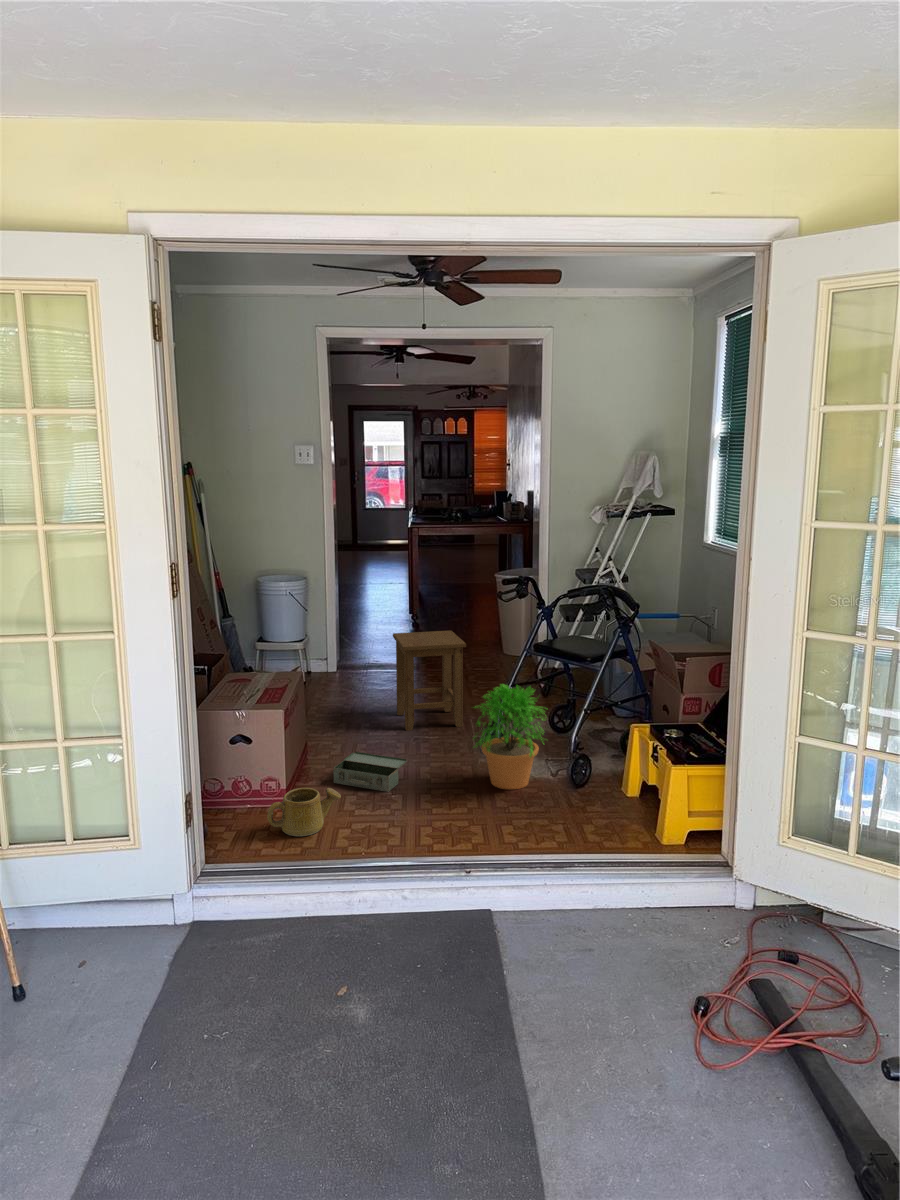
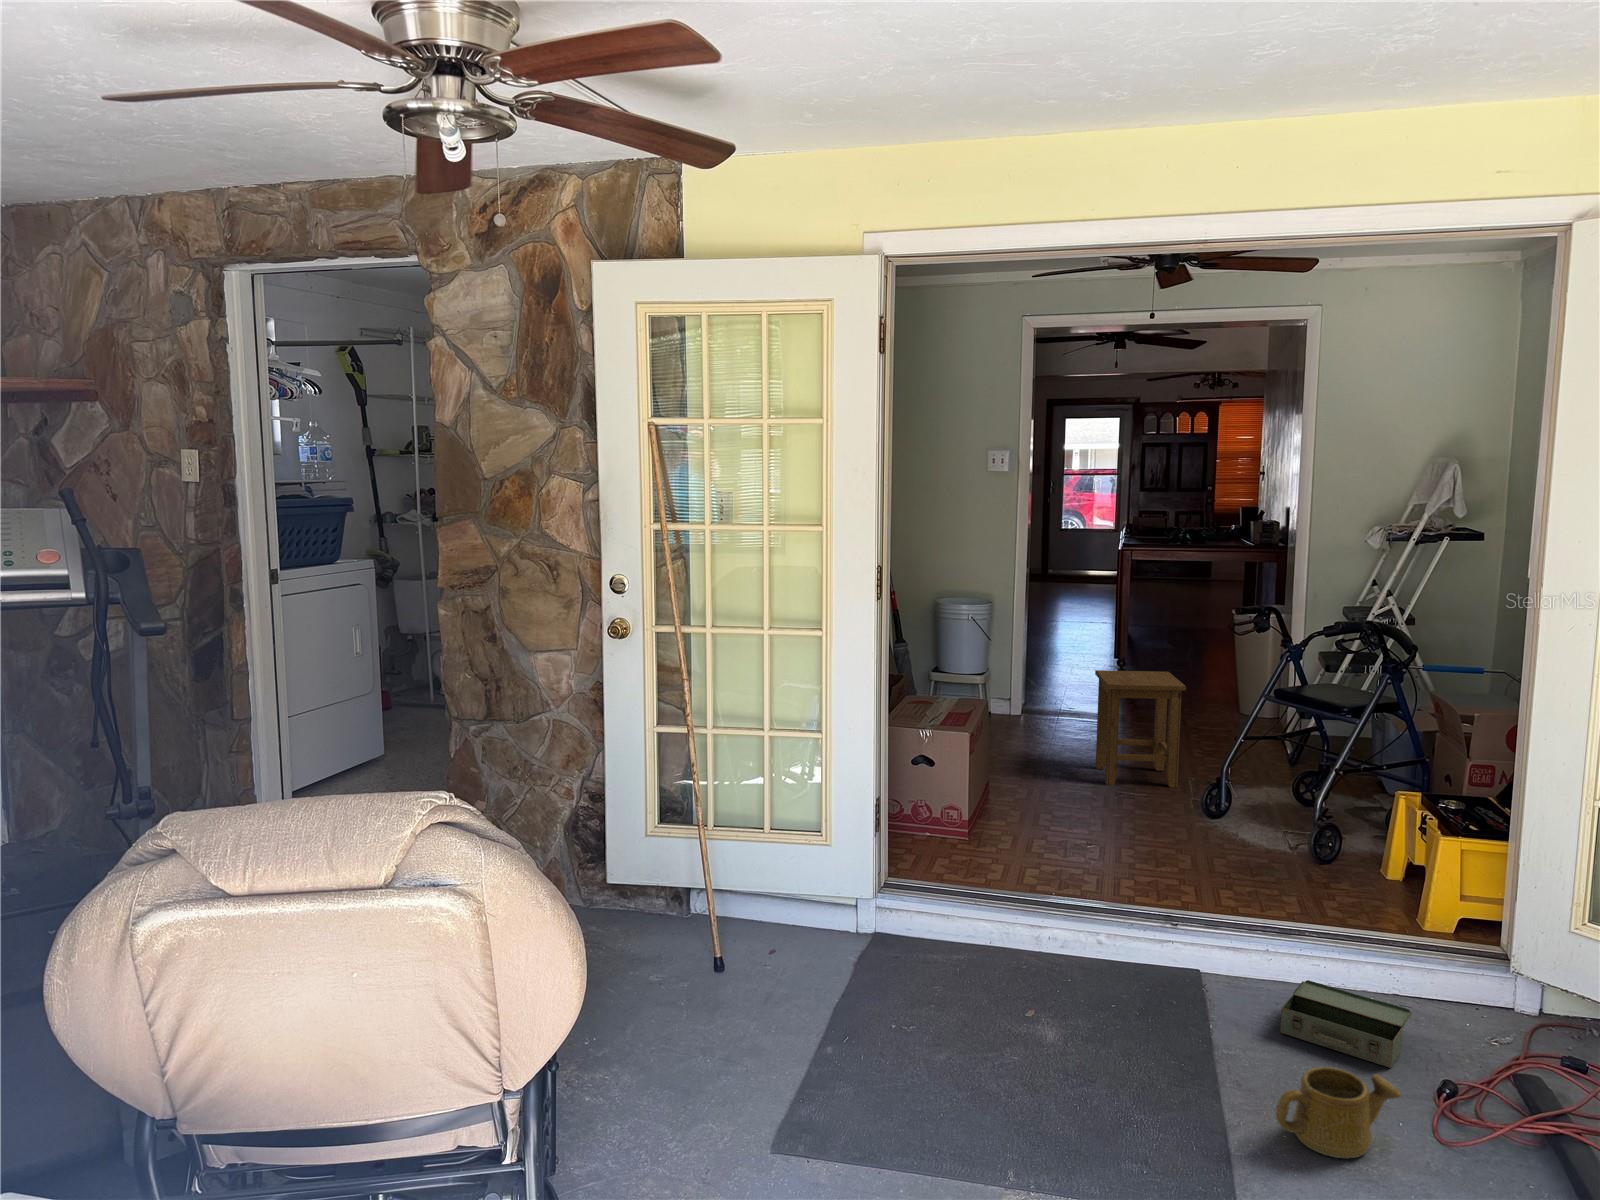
potted plant: present [476,684,544,790] -> none [1187,728,1285,856]
toolbox: present [333,752,407,792] -> present [1280,980,1412,1068]
watering can: present [267,788,341,836] -> present [1276,1067,1401,1158]

